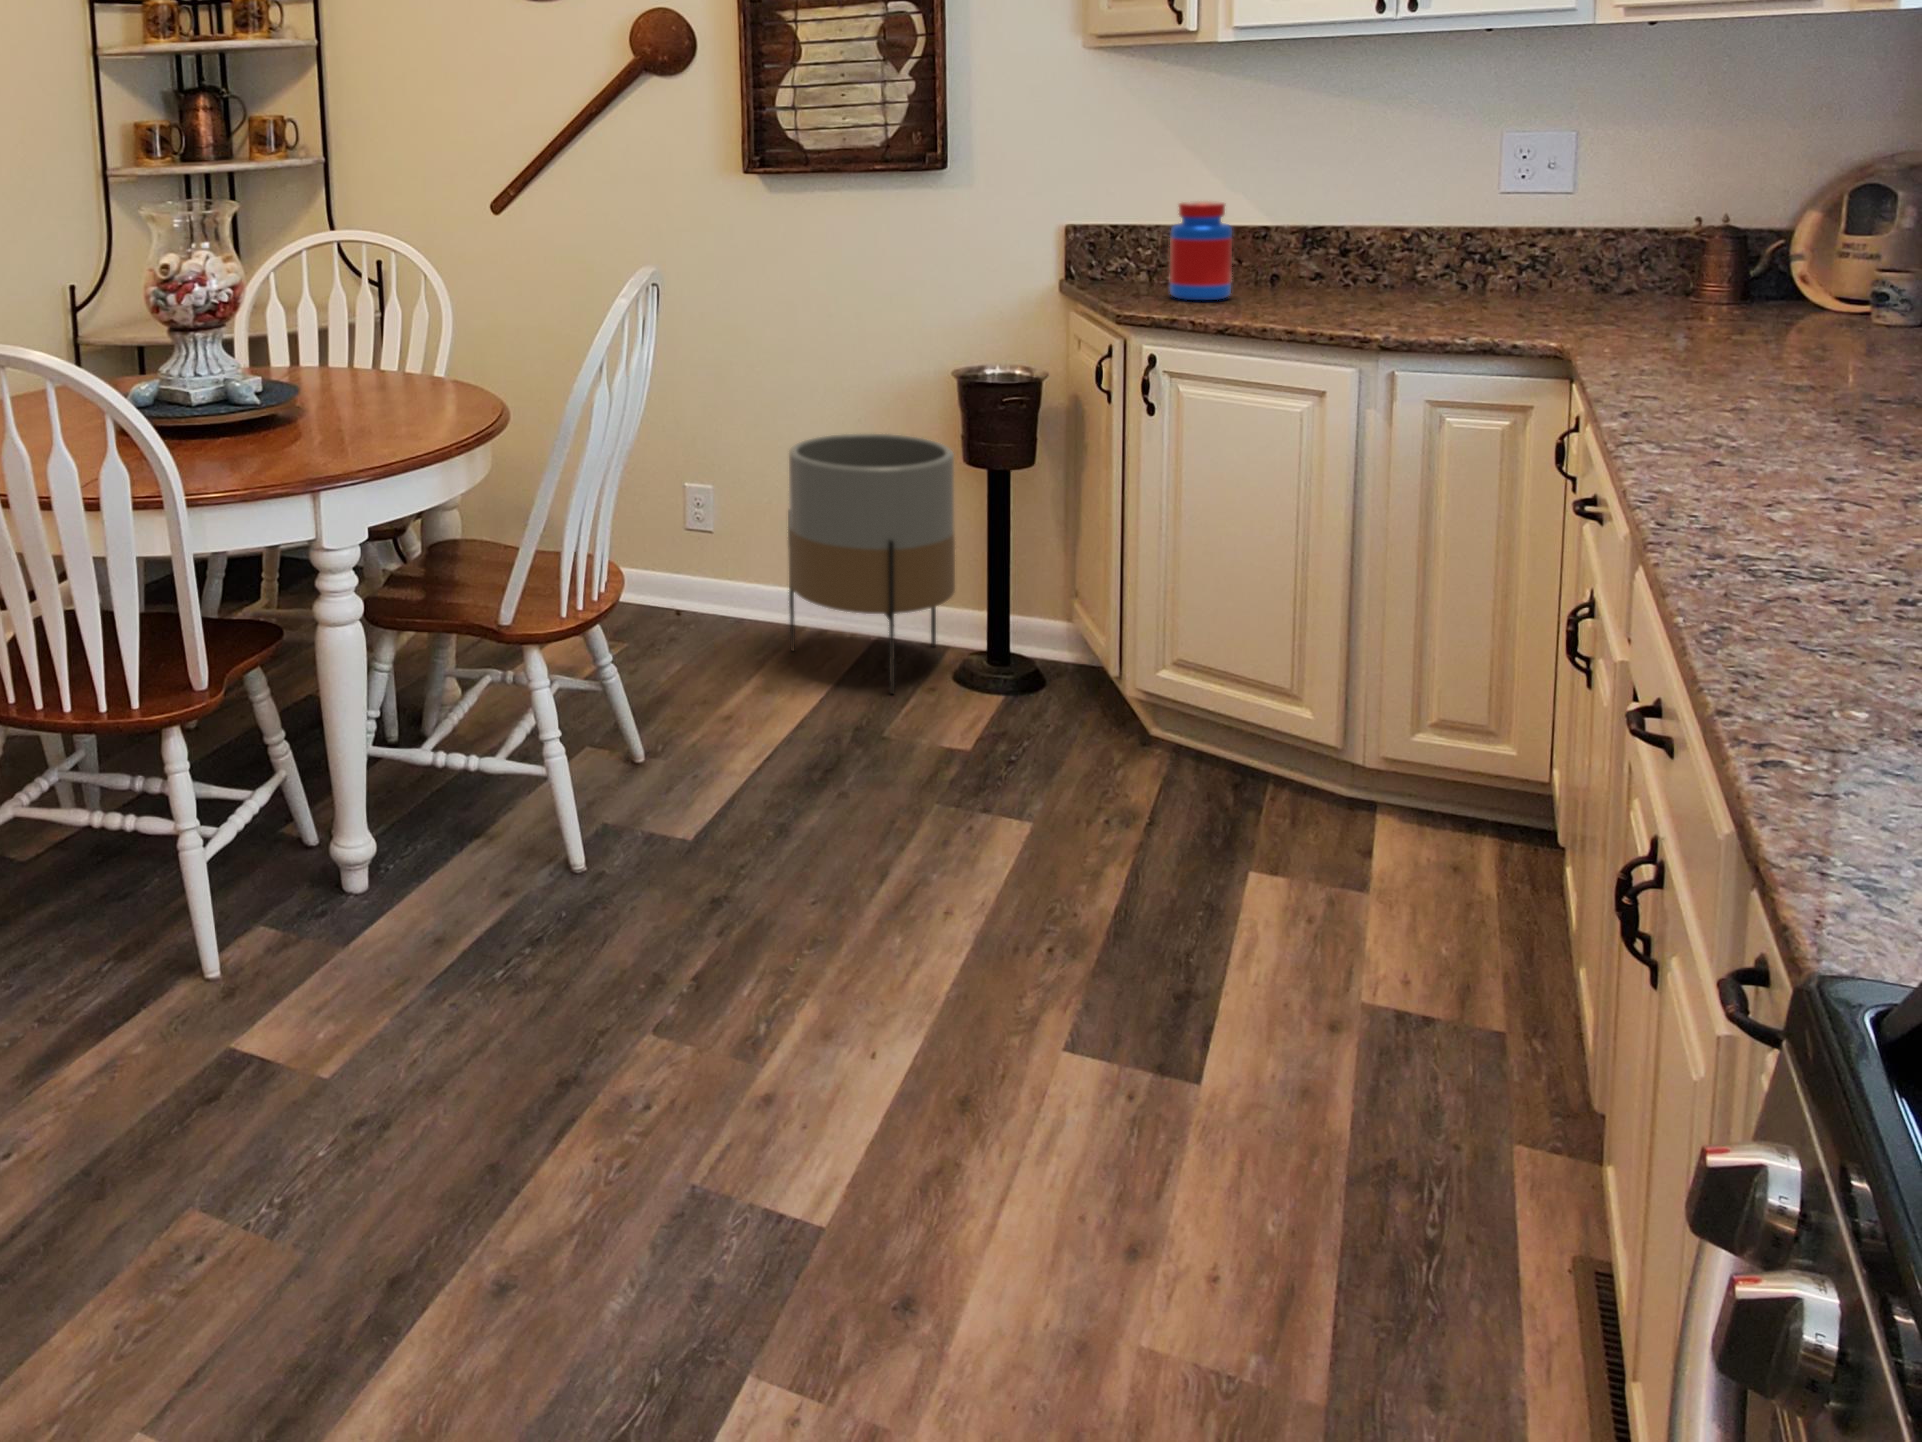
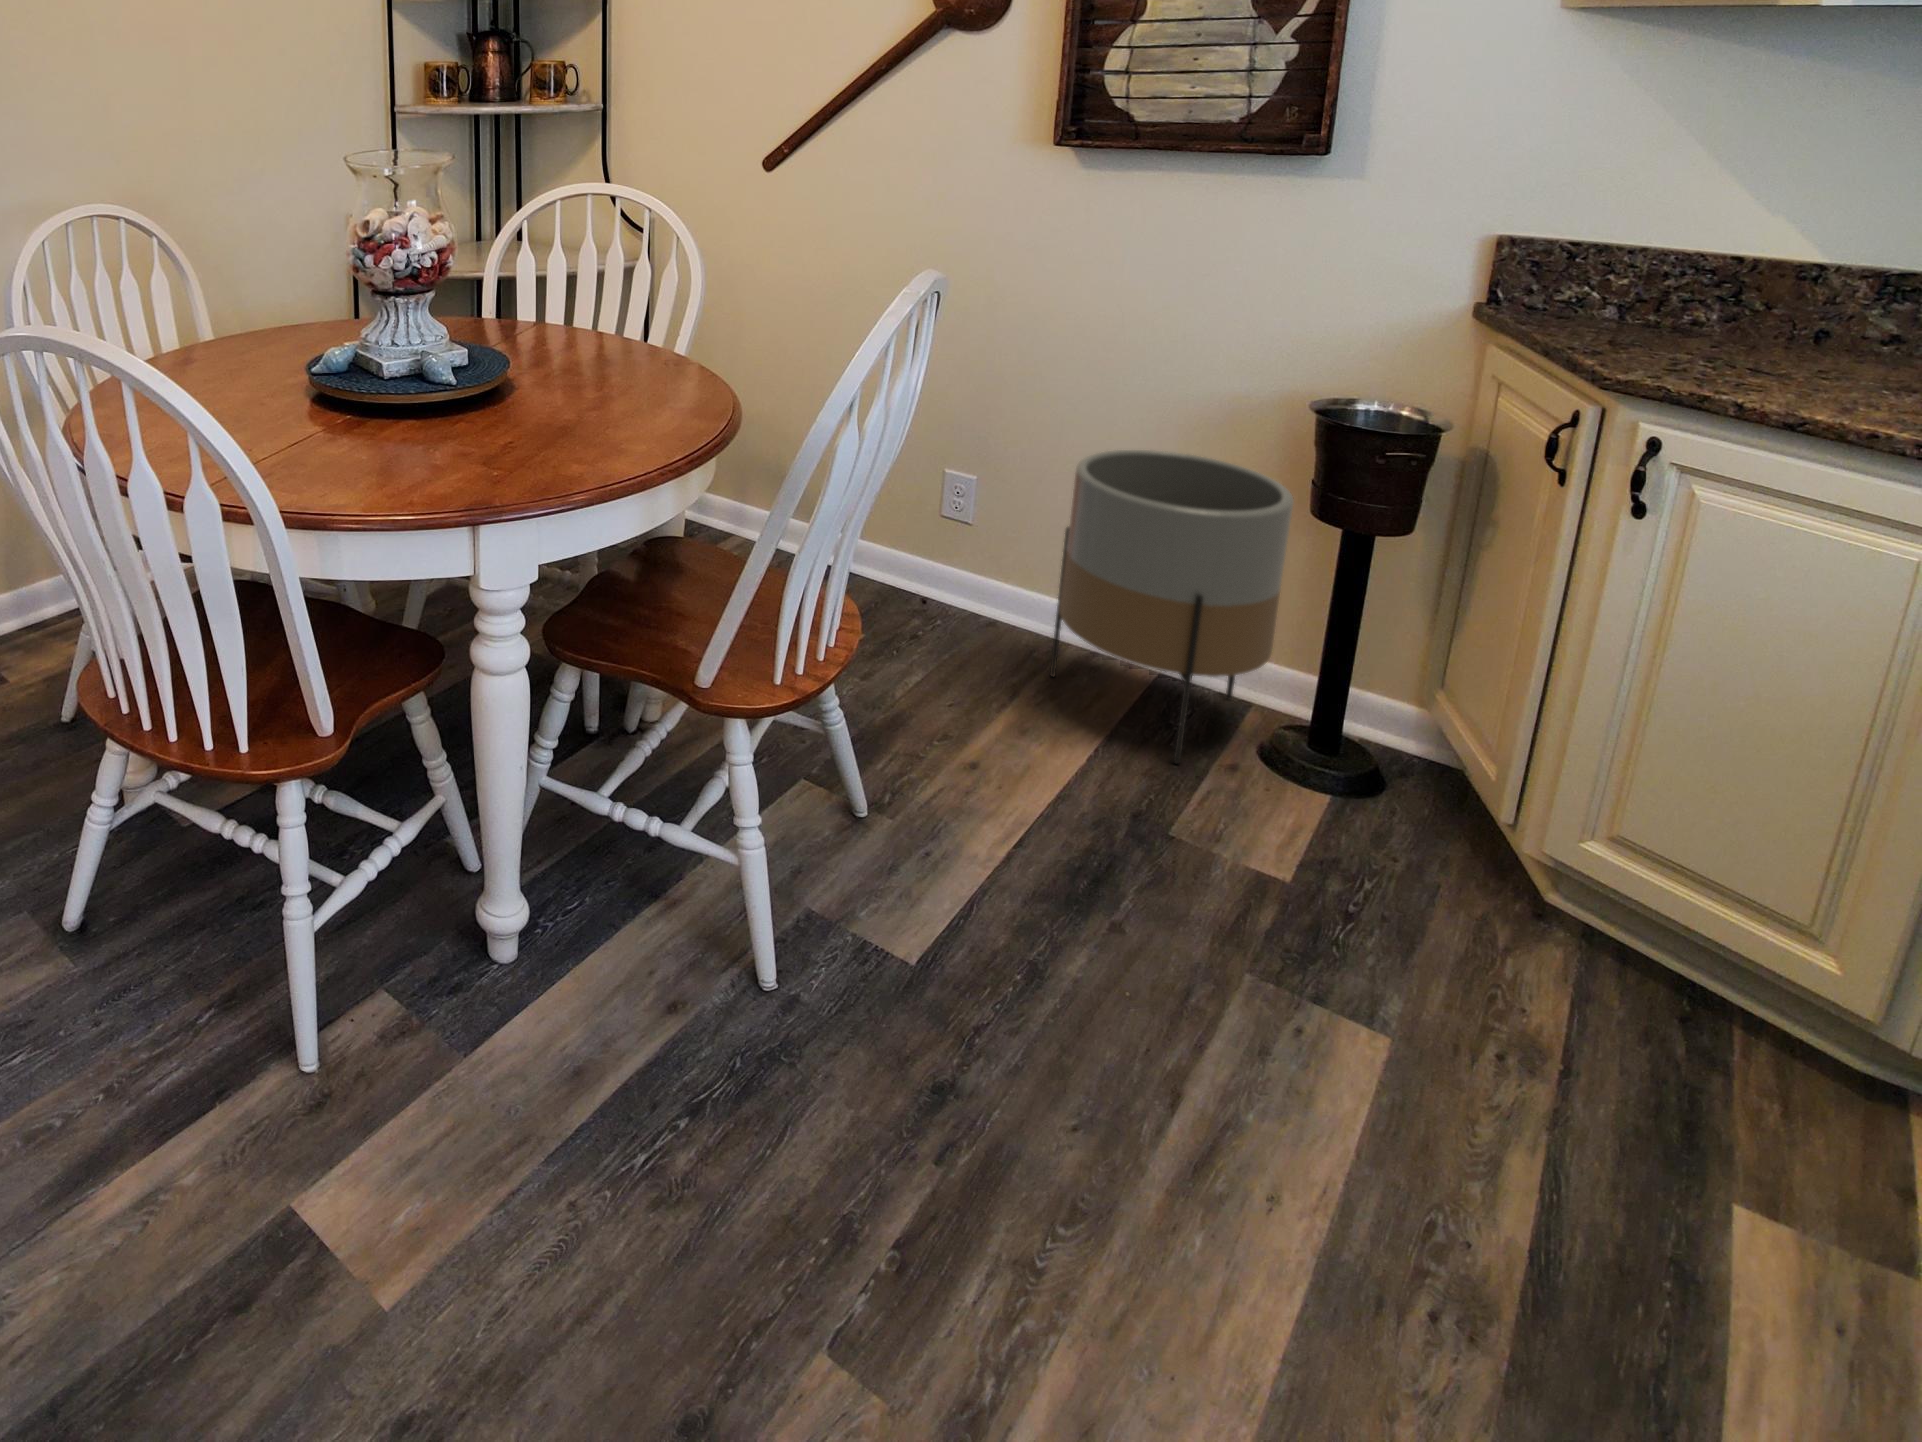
jar: present [1170,201,1232,300] -> none [1676,227,1808,366]

